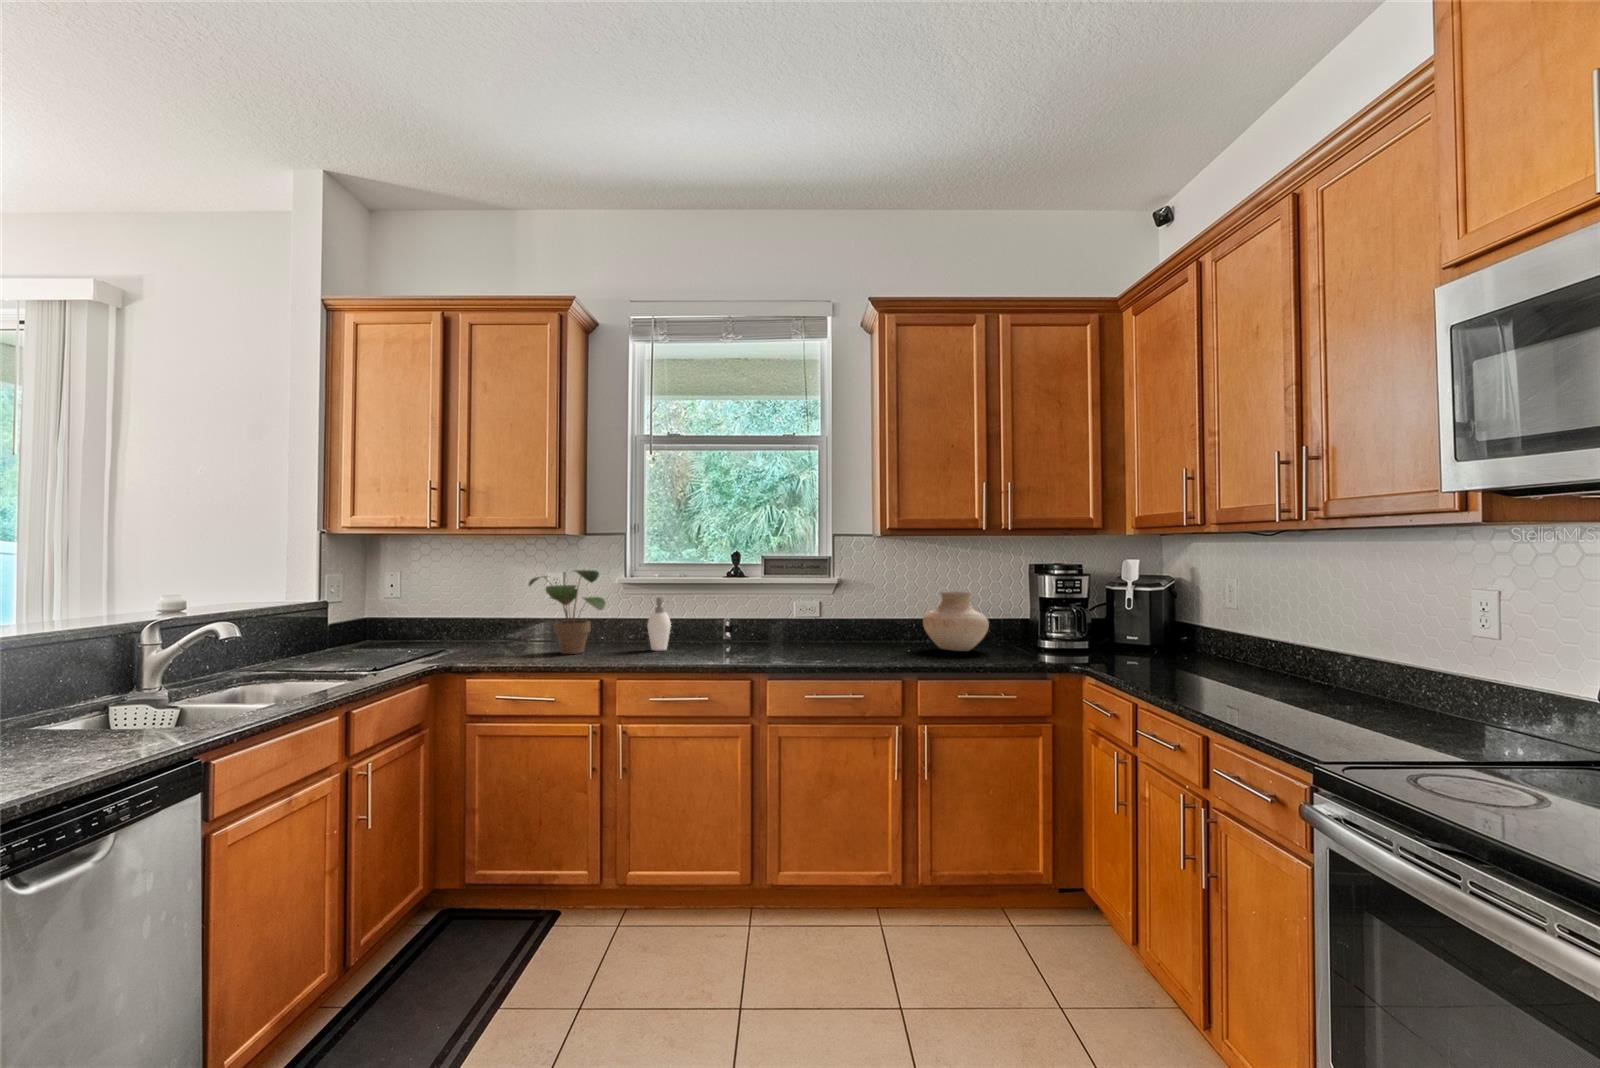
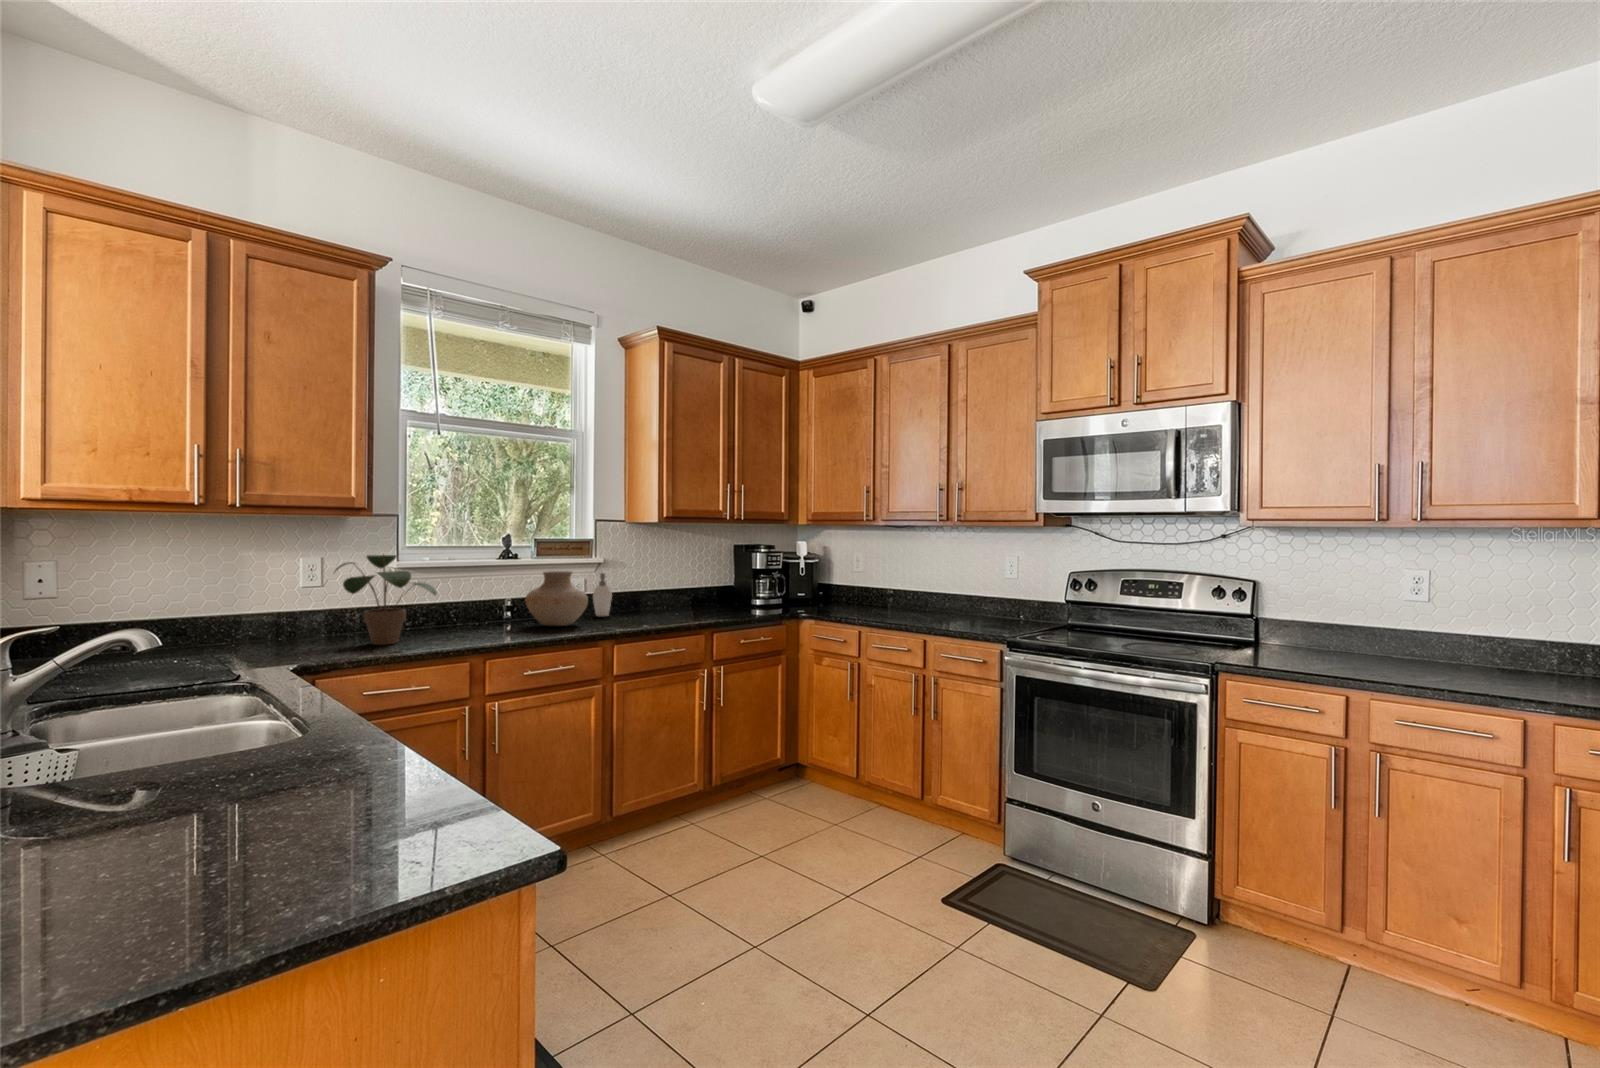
vase: present [923,591,989,651] -> present [525,571,588,626]
soap dispenser: present [648,597,671,651] -> present [593,573,612,616]

